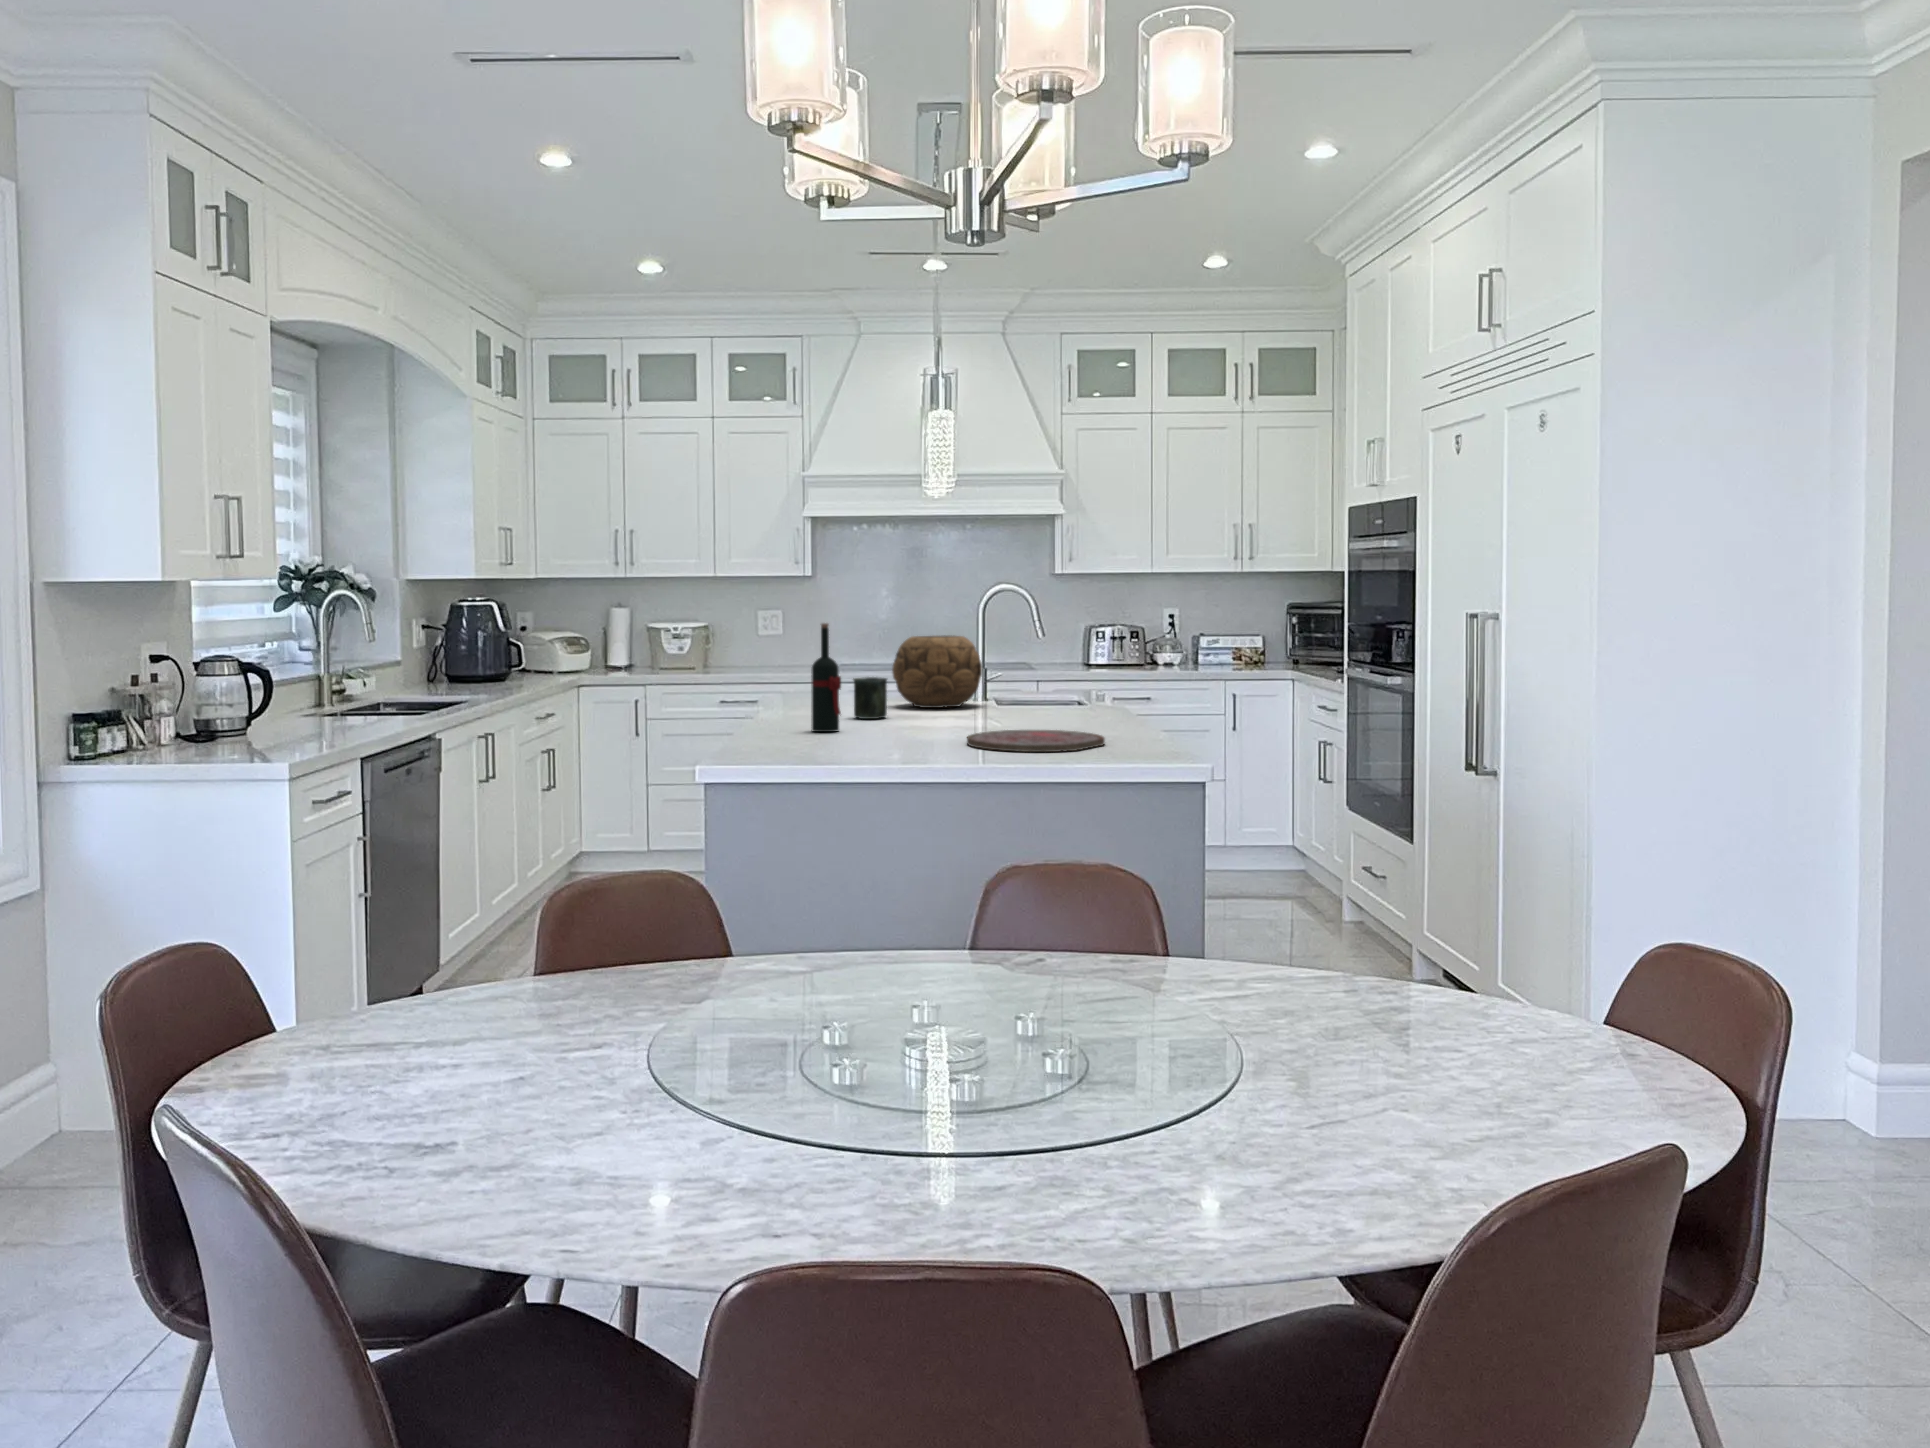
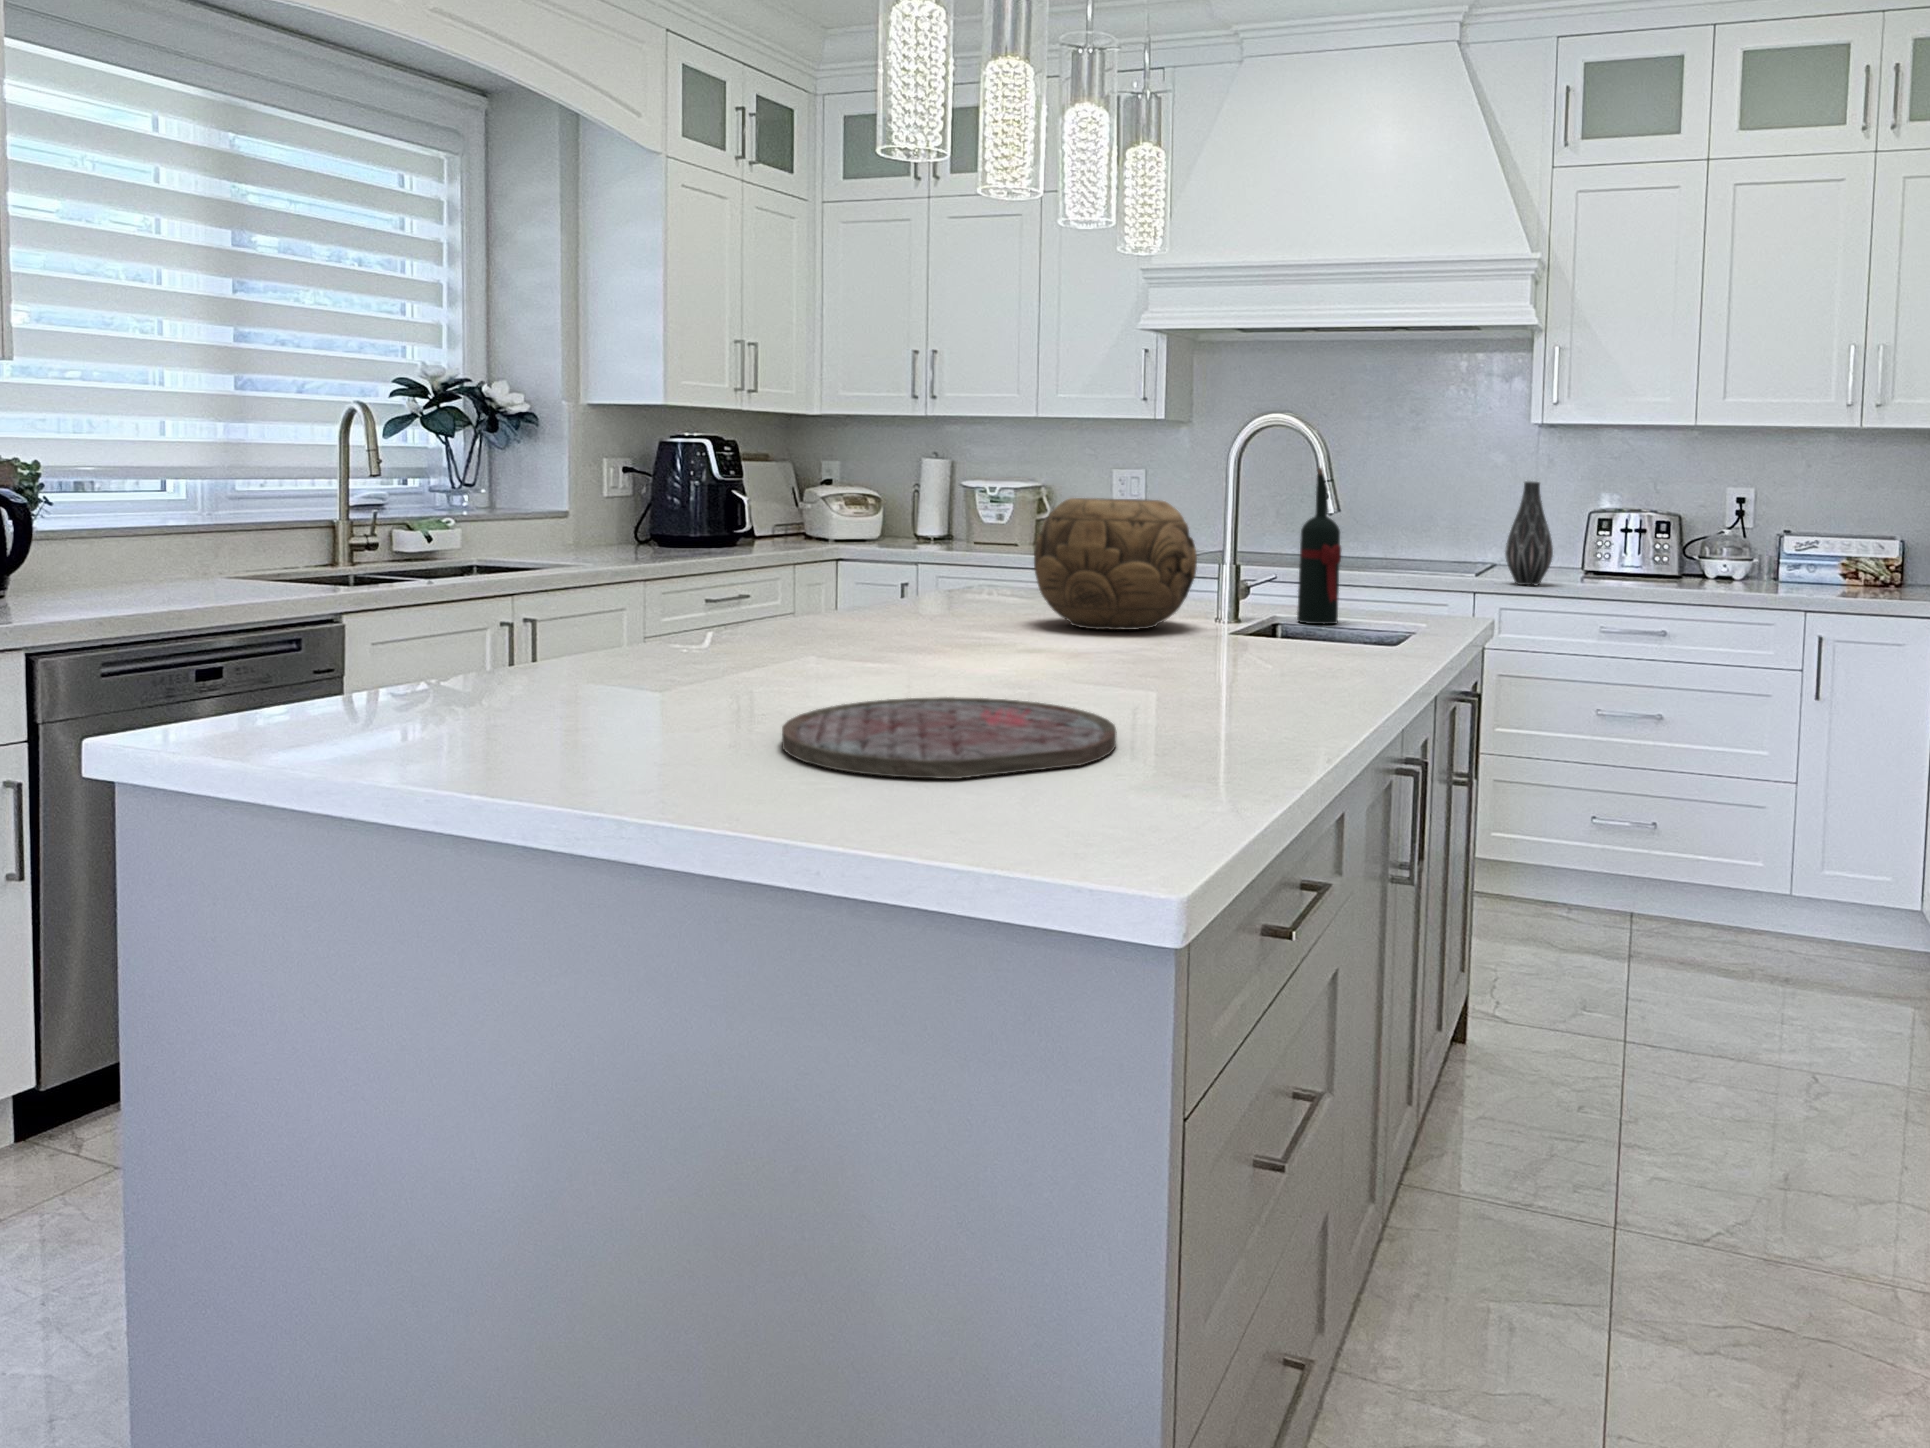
vase: none [1057,611,1085,675] -> present [1505,481,1553,586]
wine bottle: present [811,623,841,732] -> present [1297,468,1341,624]
mug: present [853,677,887,719] -> none [877,565,946,643]

